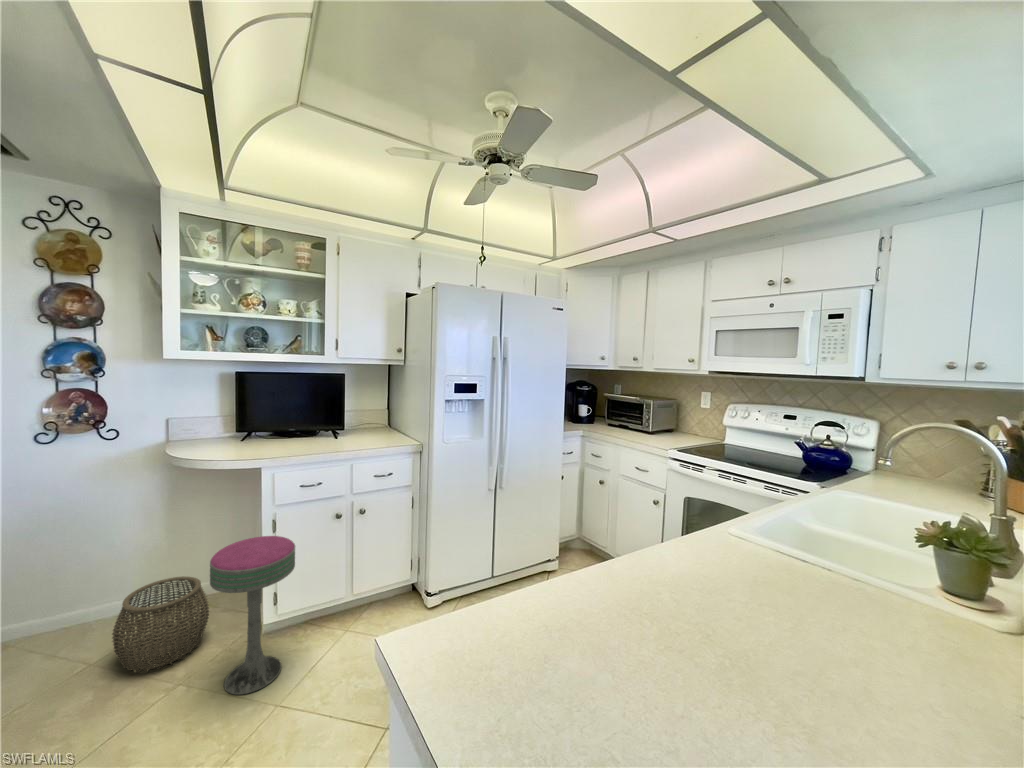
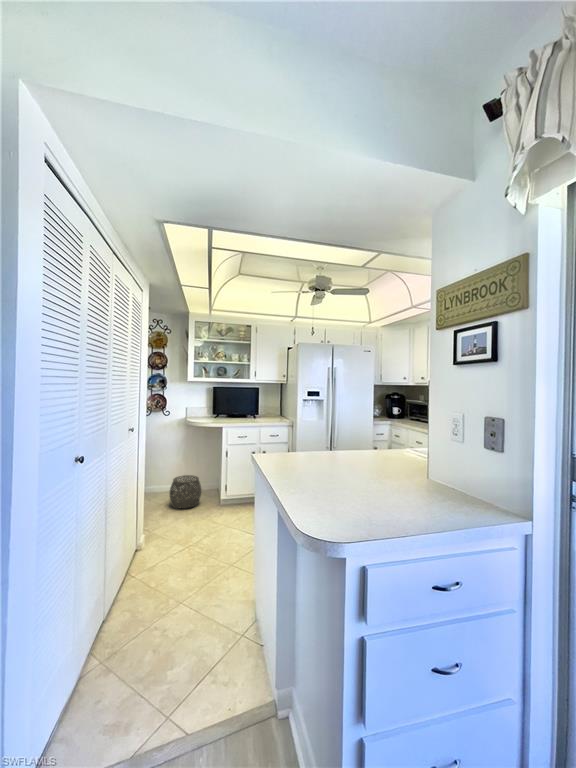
bar stool: present [210,536,295,695] -> none [205,457,236,520]

